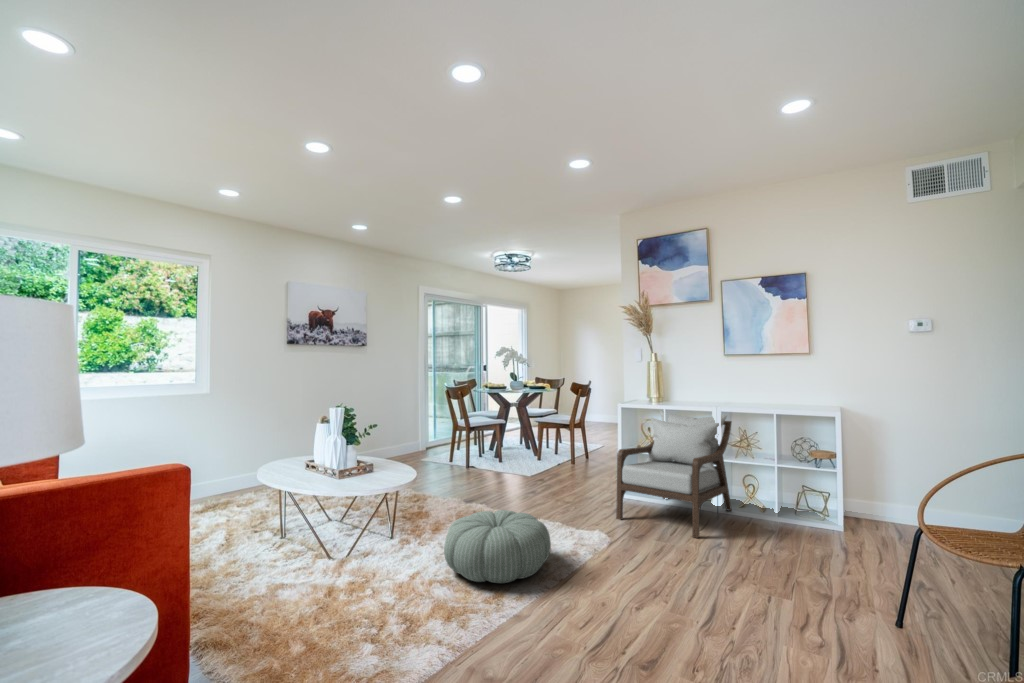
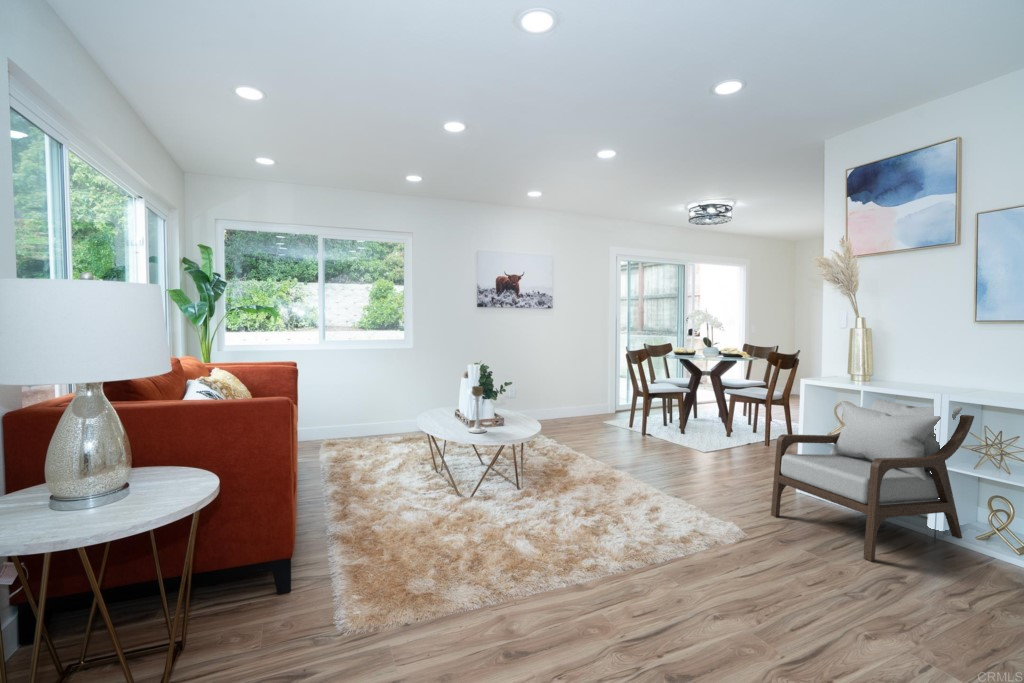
candle holder: none [339,431,360,485] -> present [469,386,486,433]
pouf: present [444,510,551,583] -> none [540,477,651,552]

